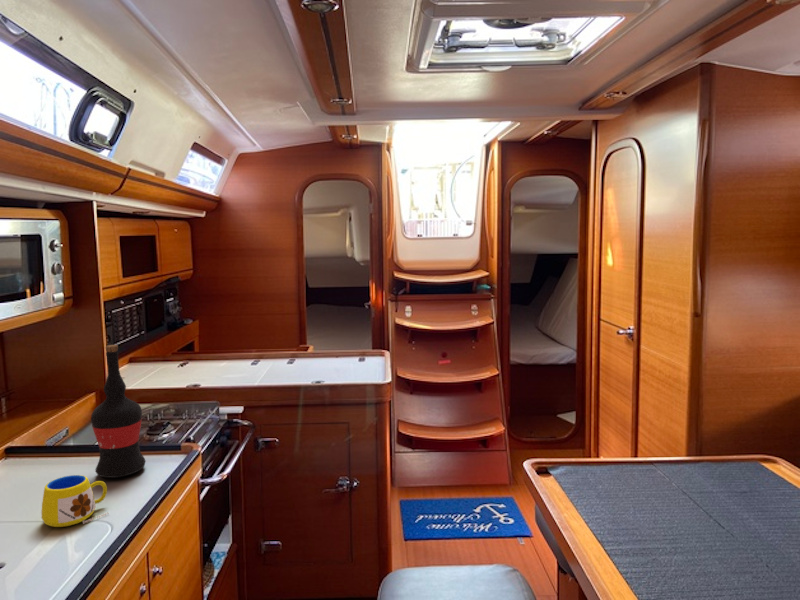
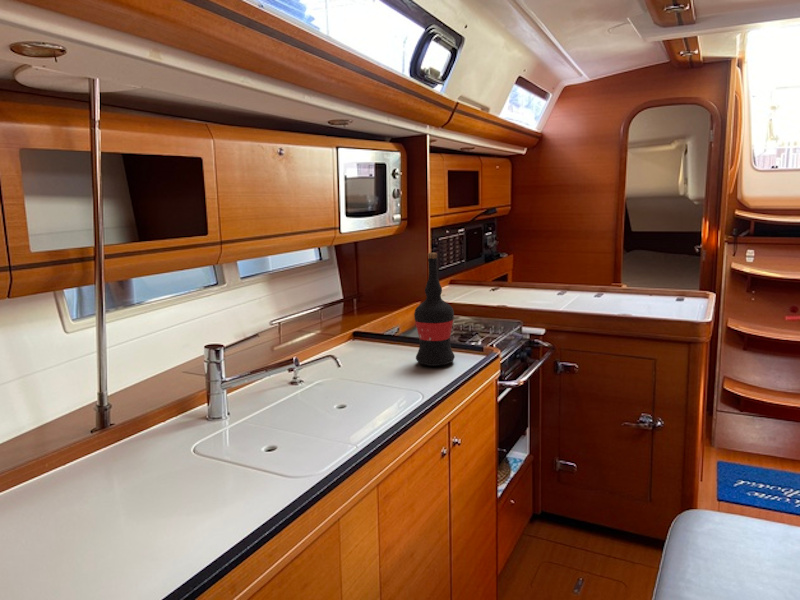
mug: present [42,475,109,527] -> none [375,354,423,392]

